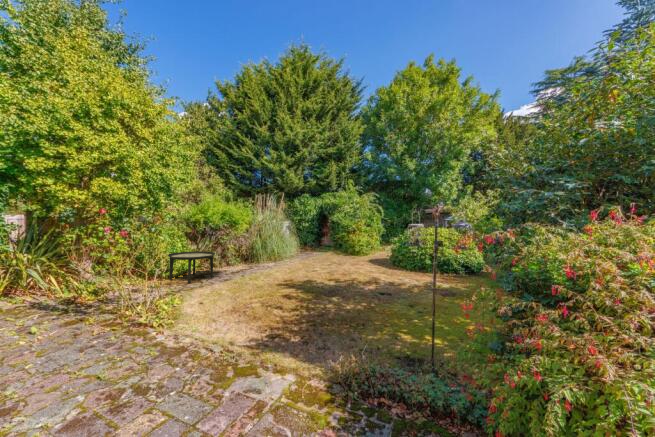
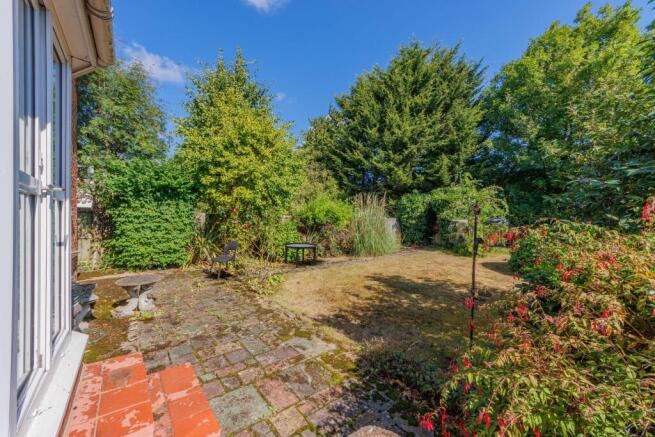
chair: none [40,256,101,319] -> present [208,241,239,280]

